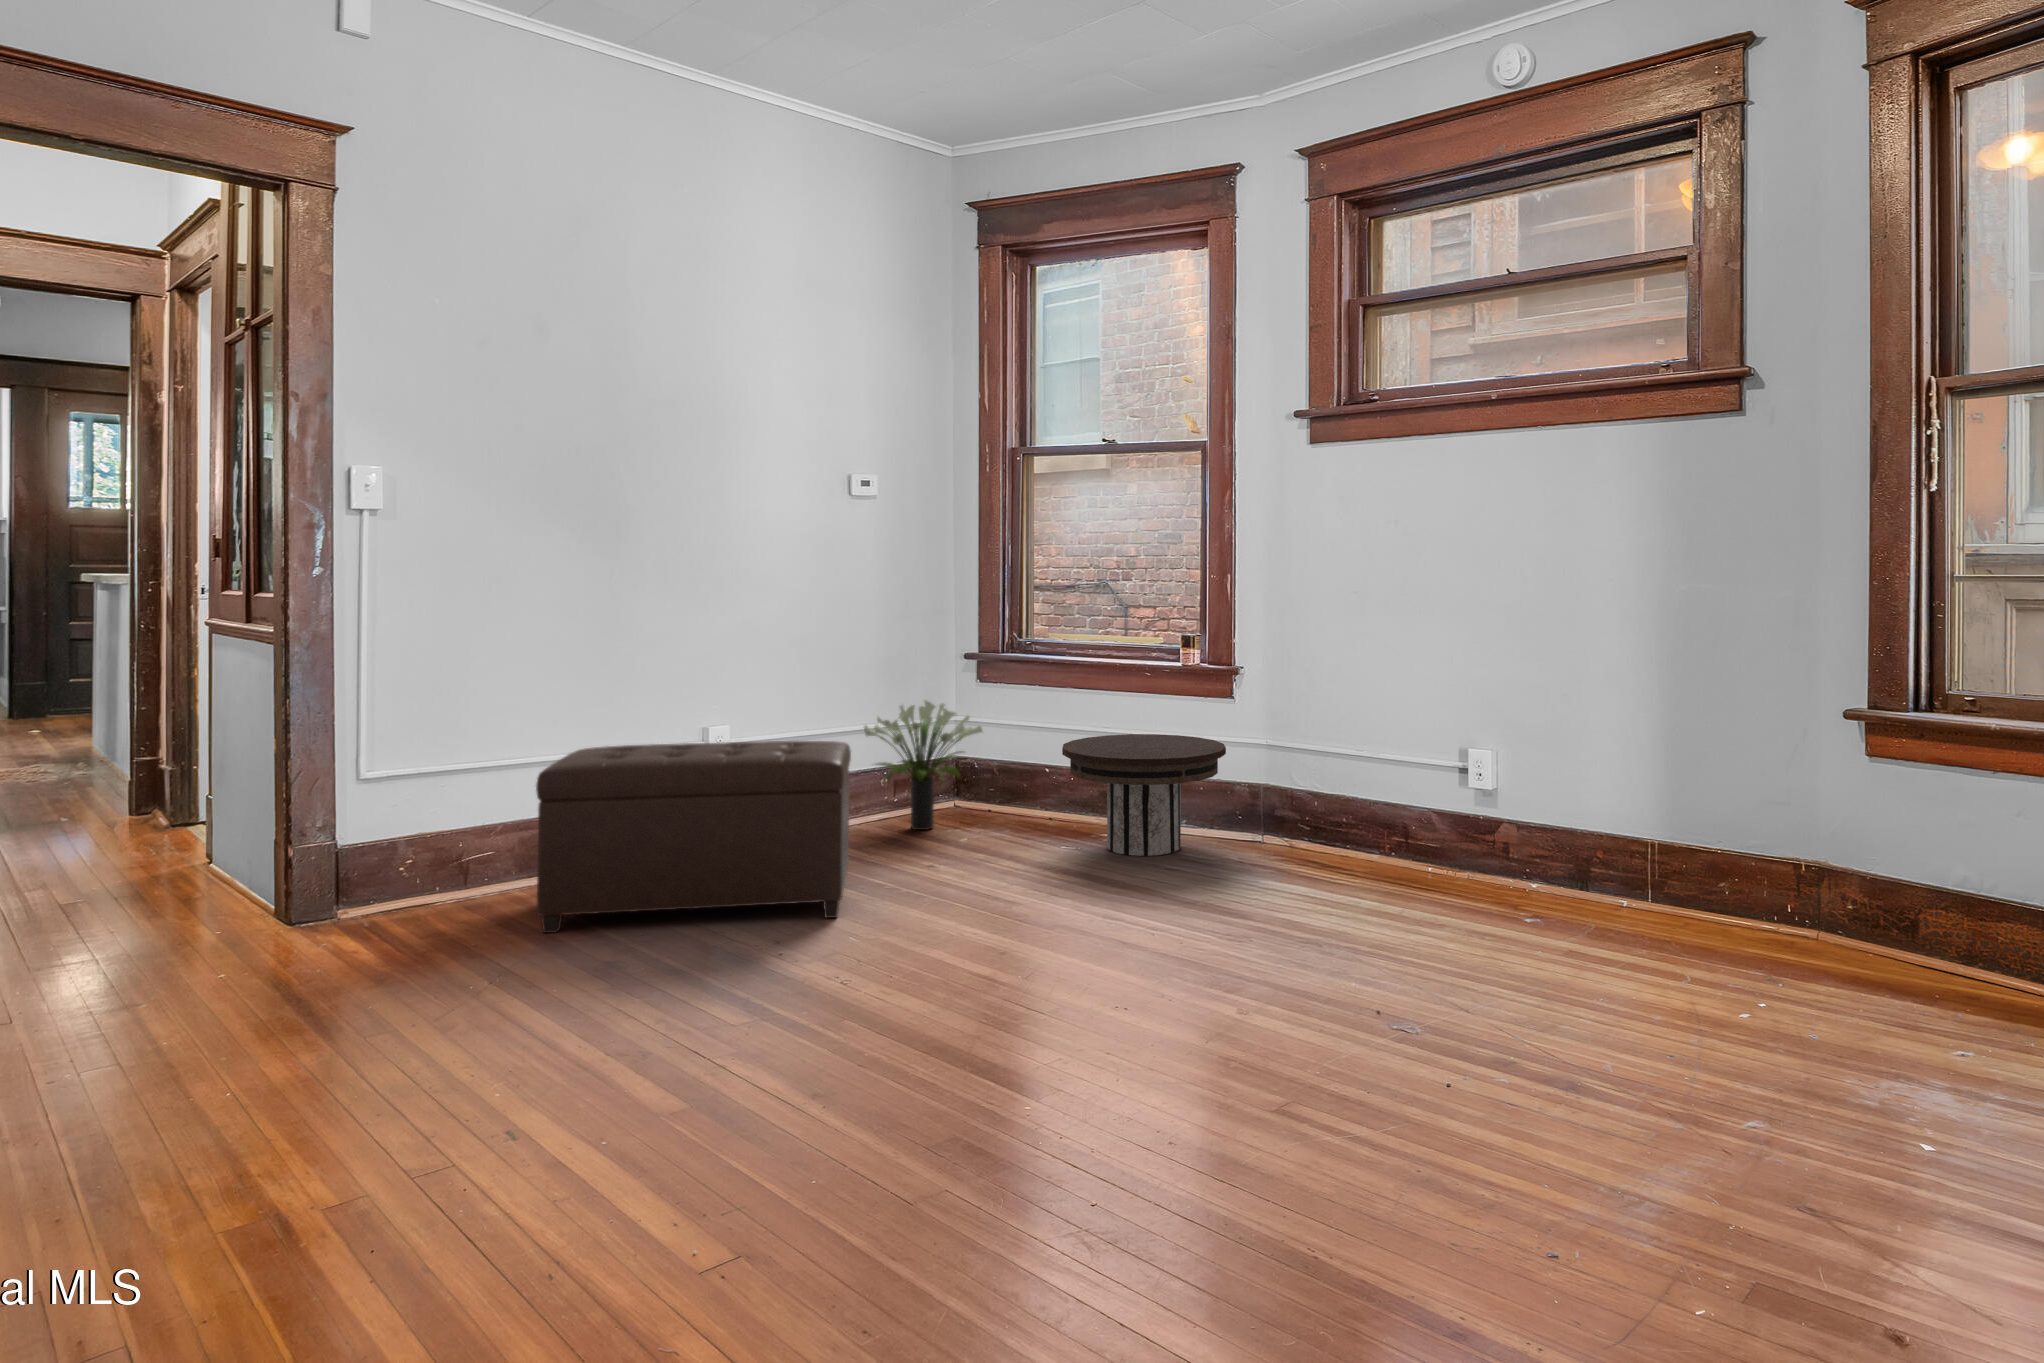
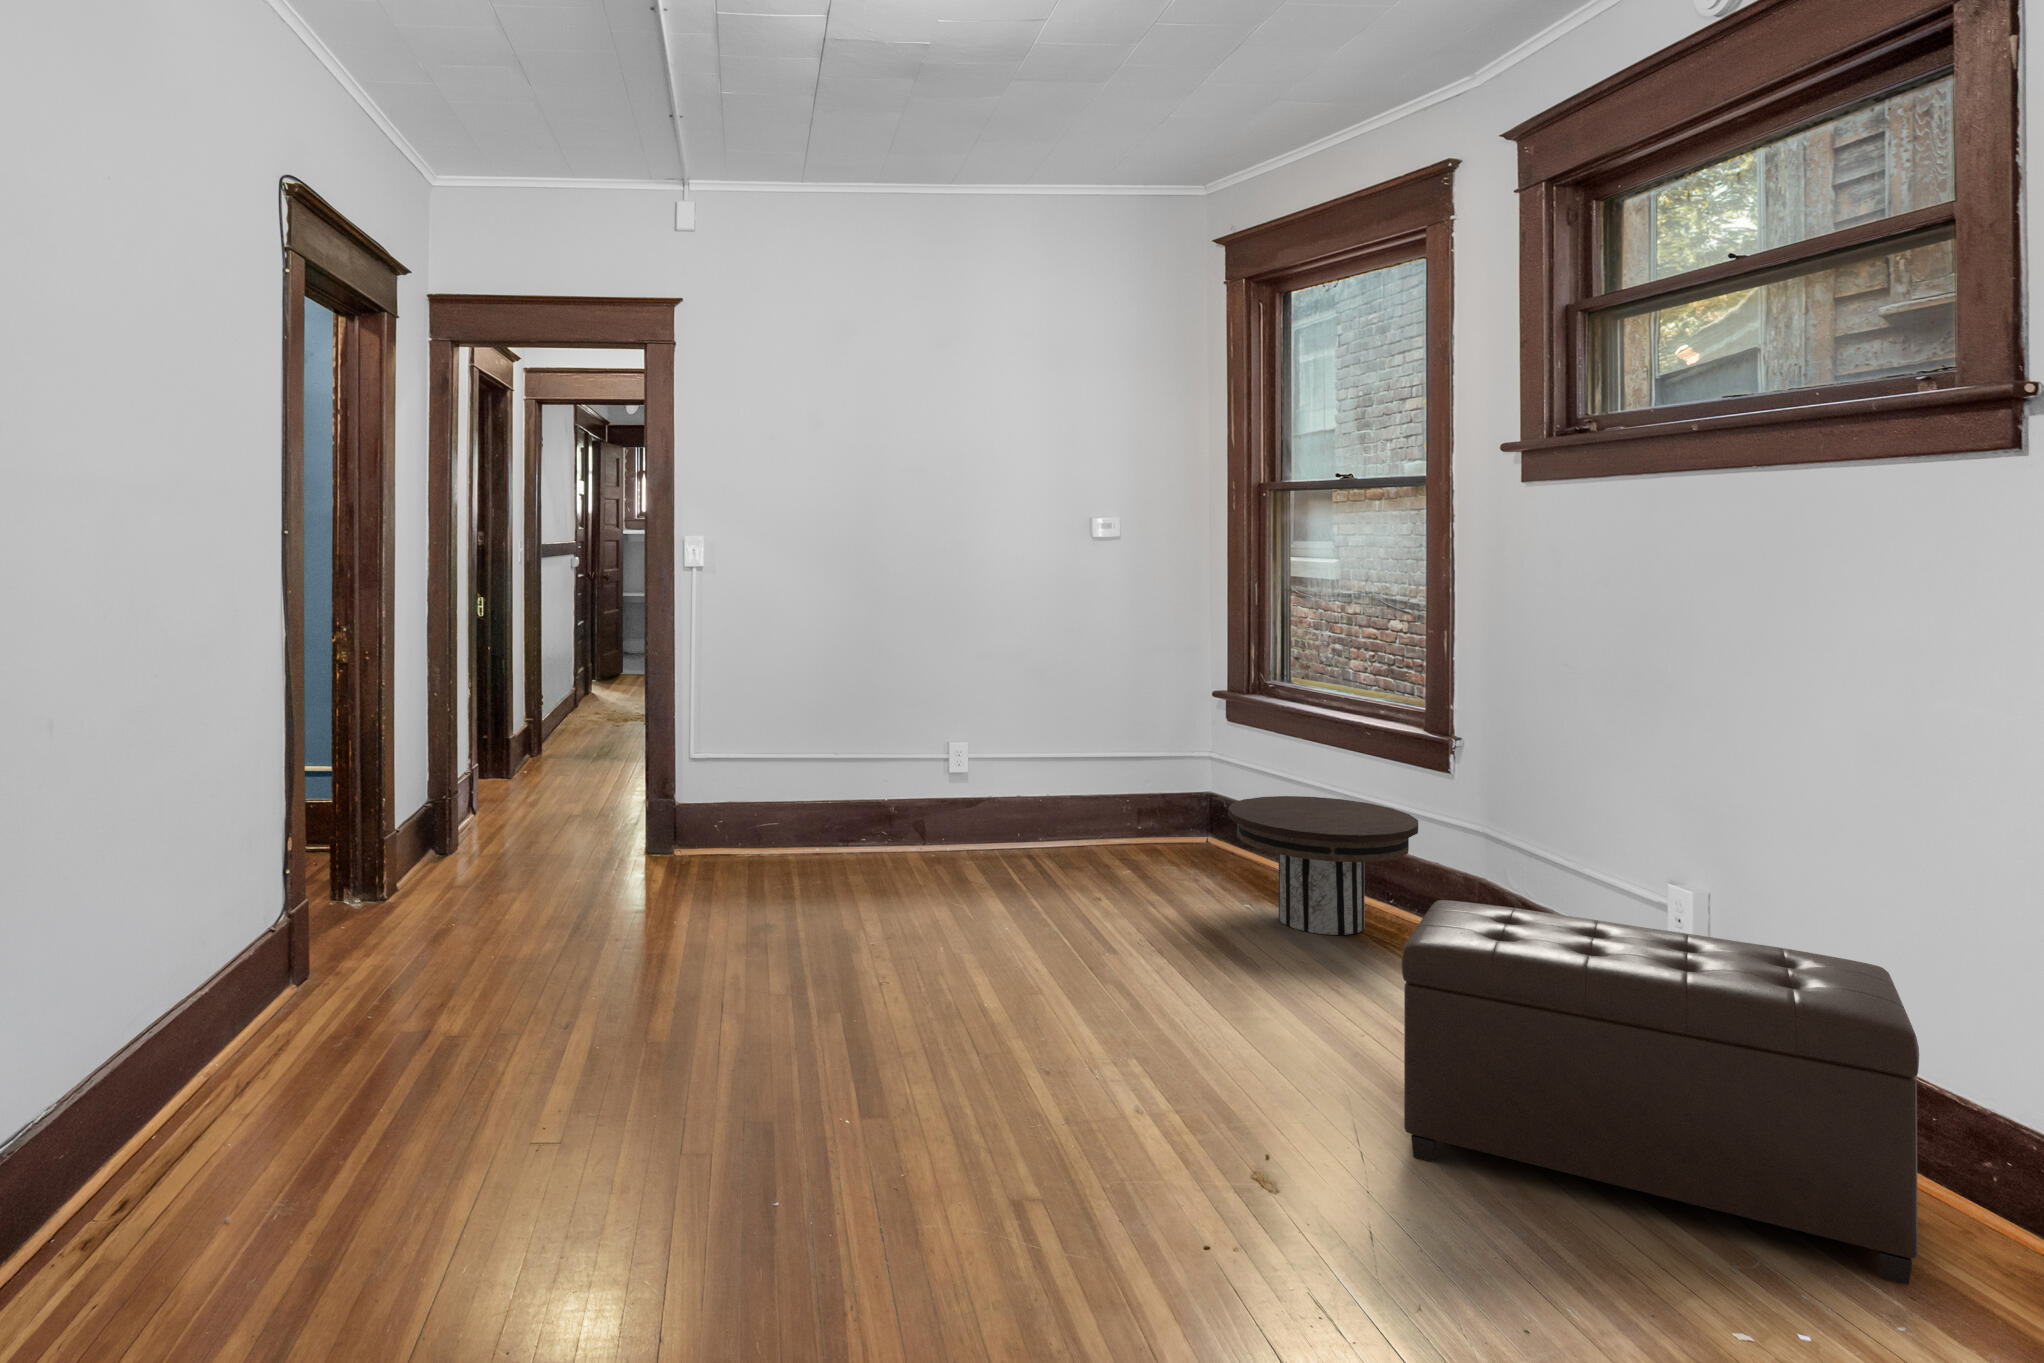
potted plant: present [864,700,983,830] -> none [1086,736,1202,862]
ottoman: present [536,741,851,933] -> present [1402,900,1919,1285]

